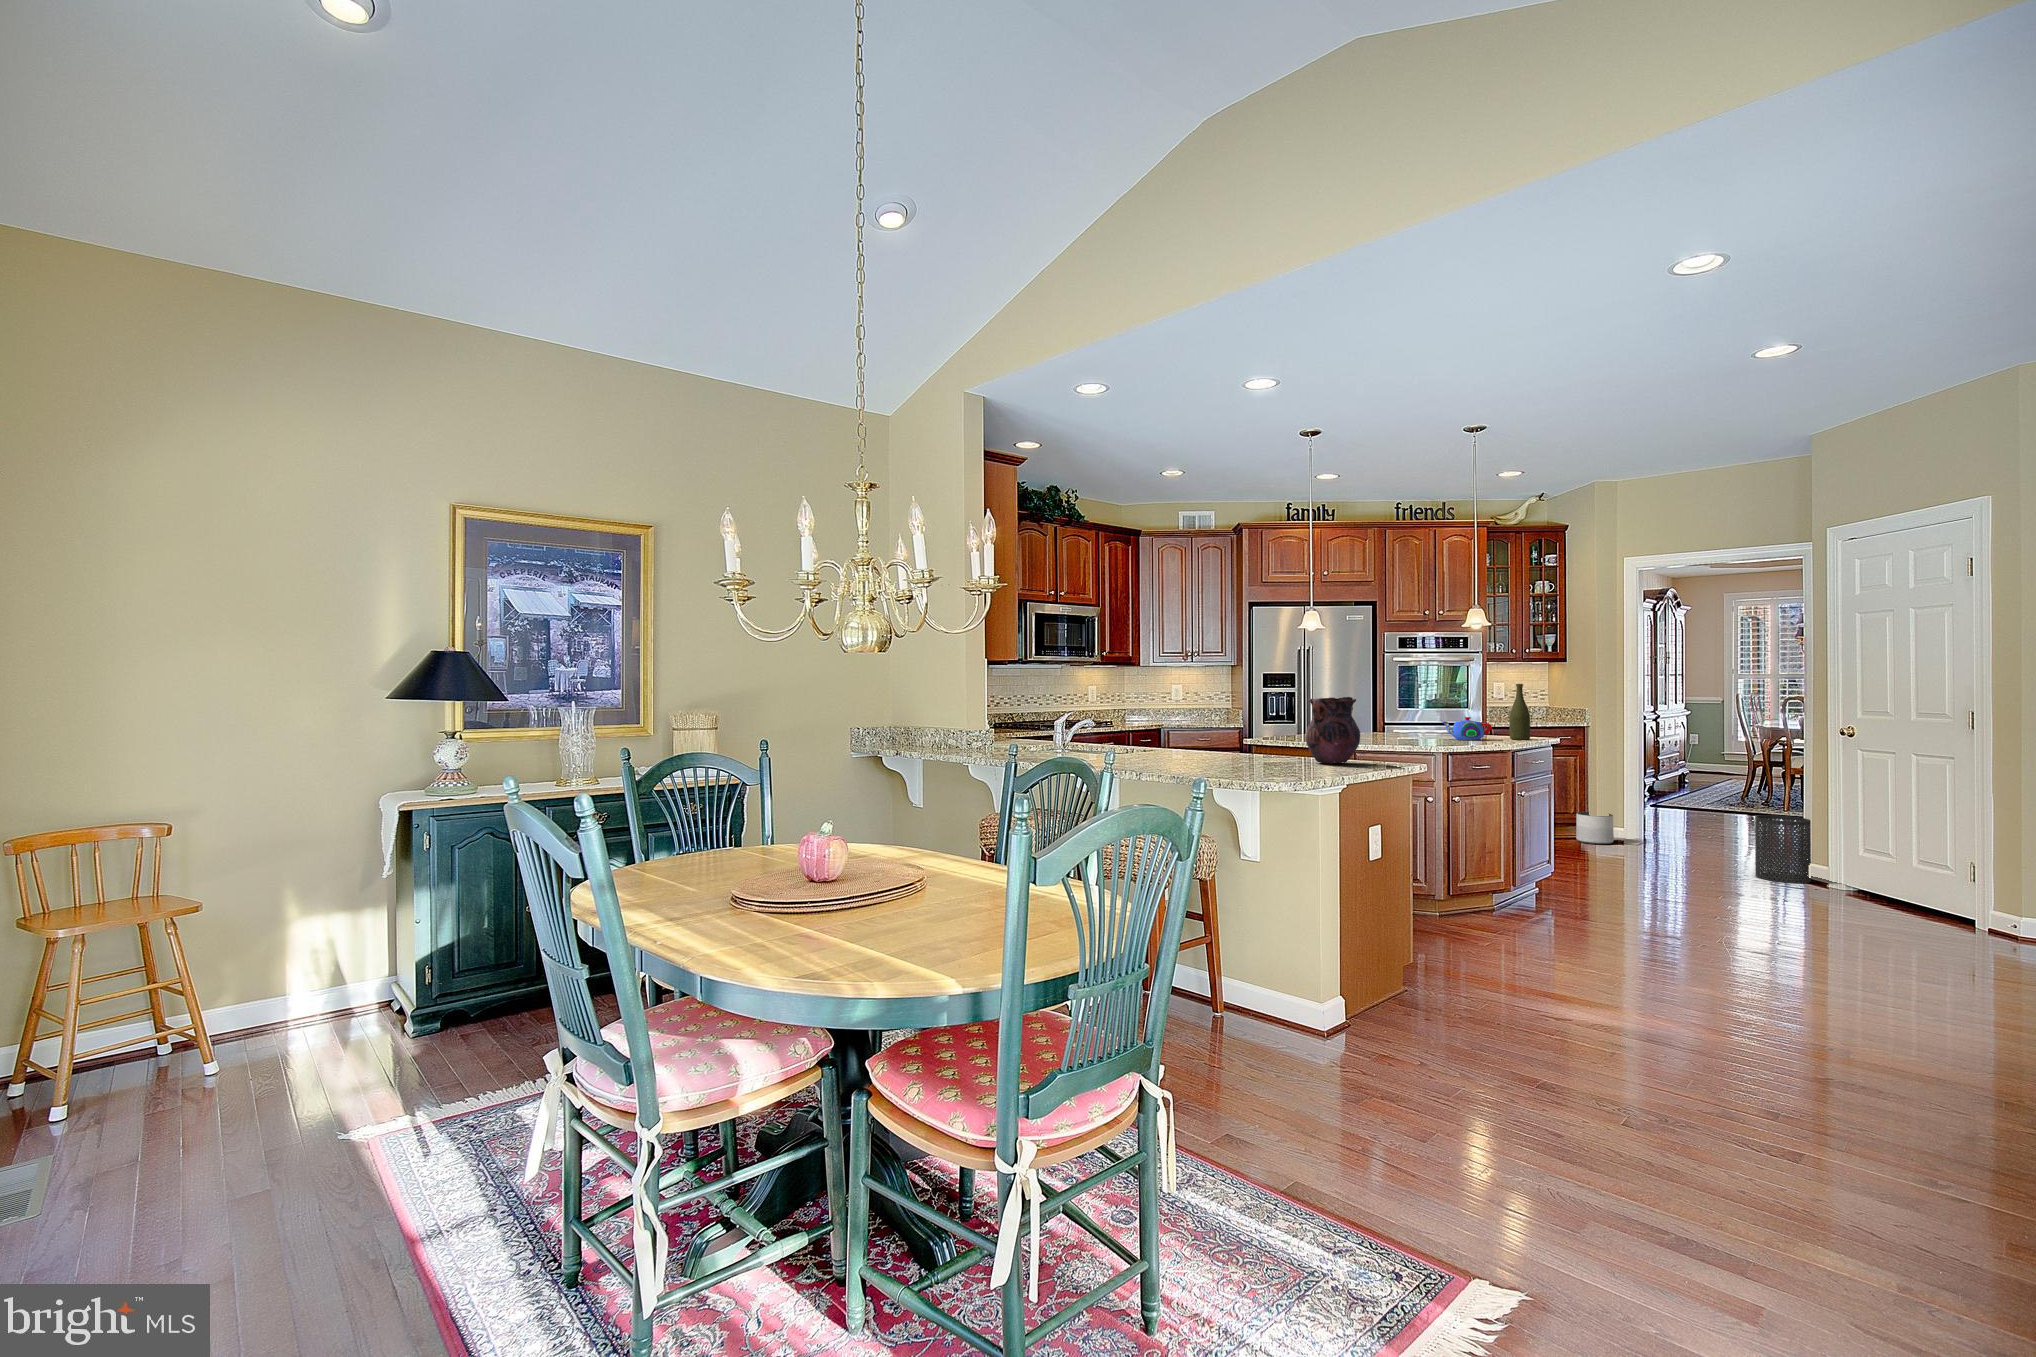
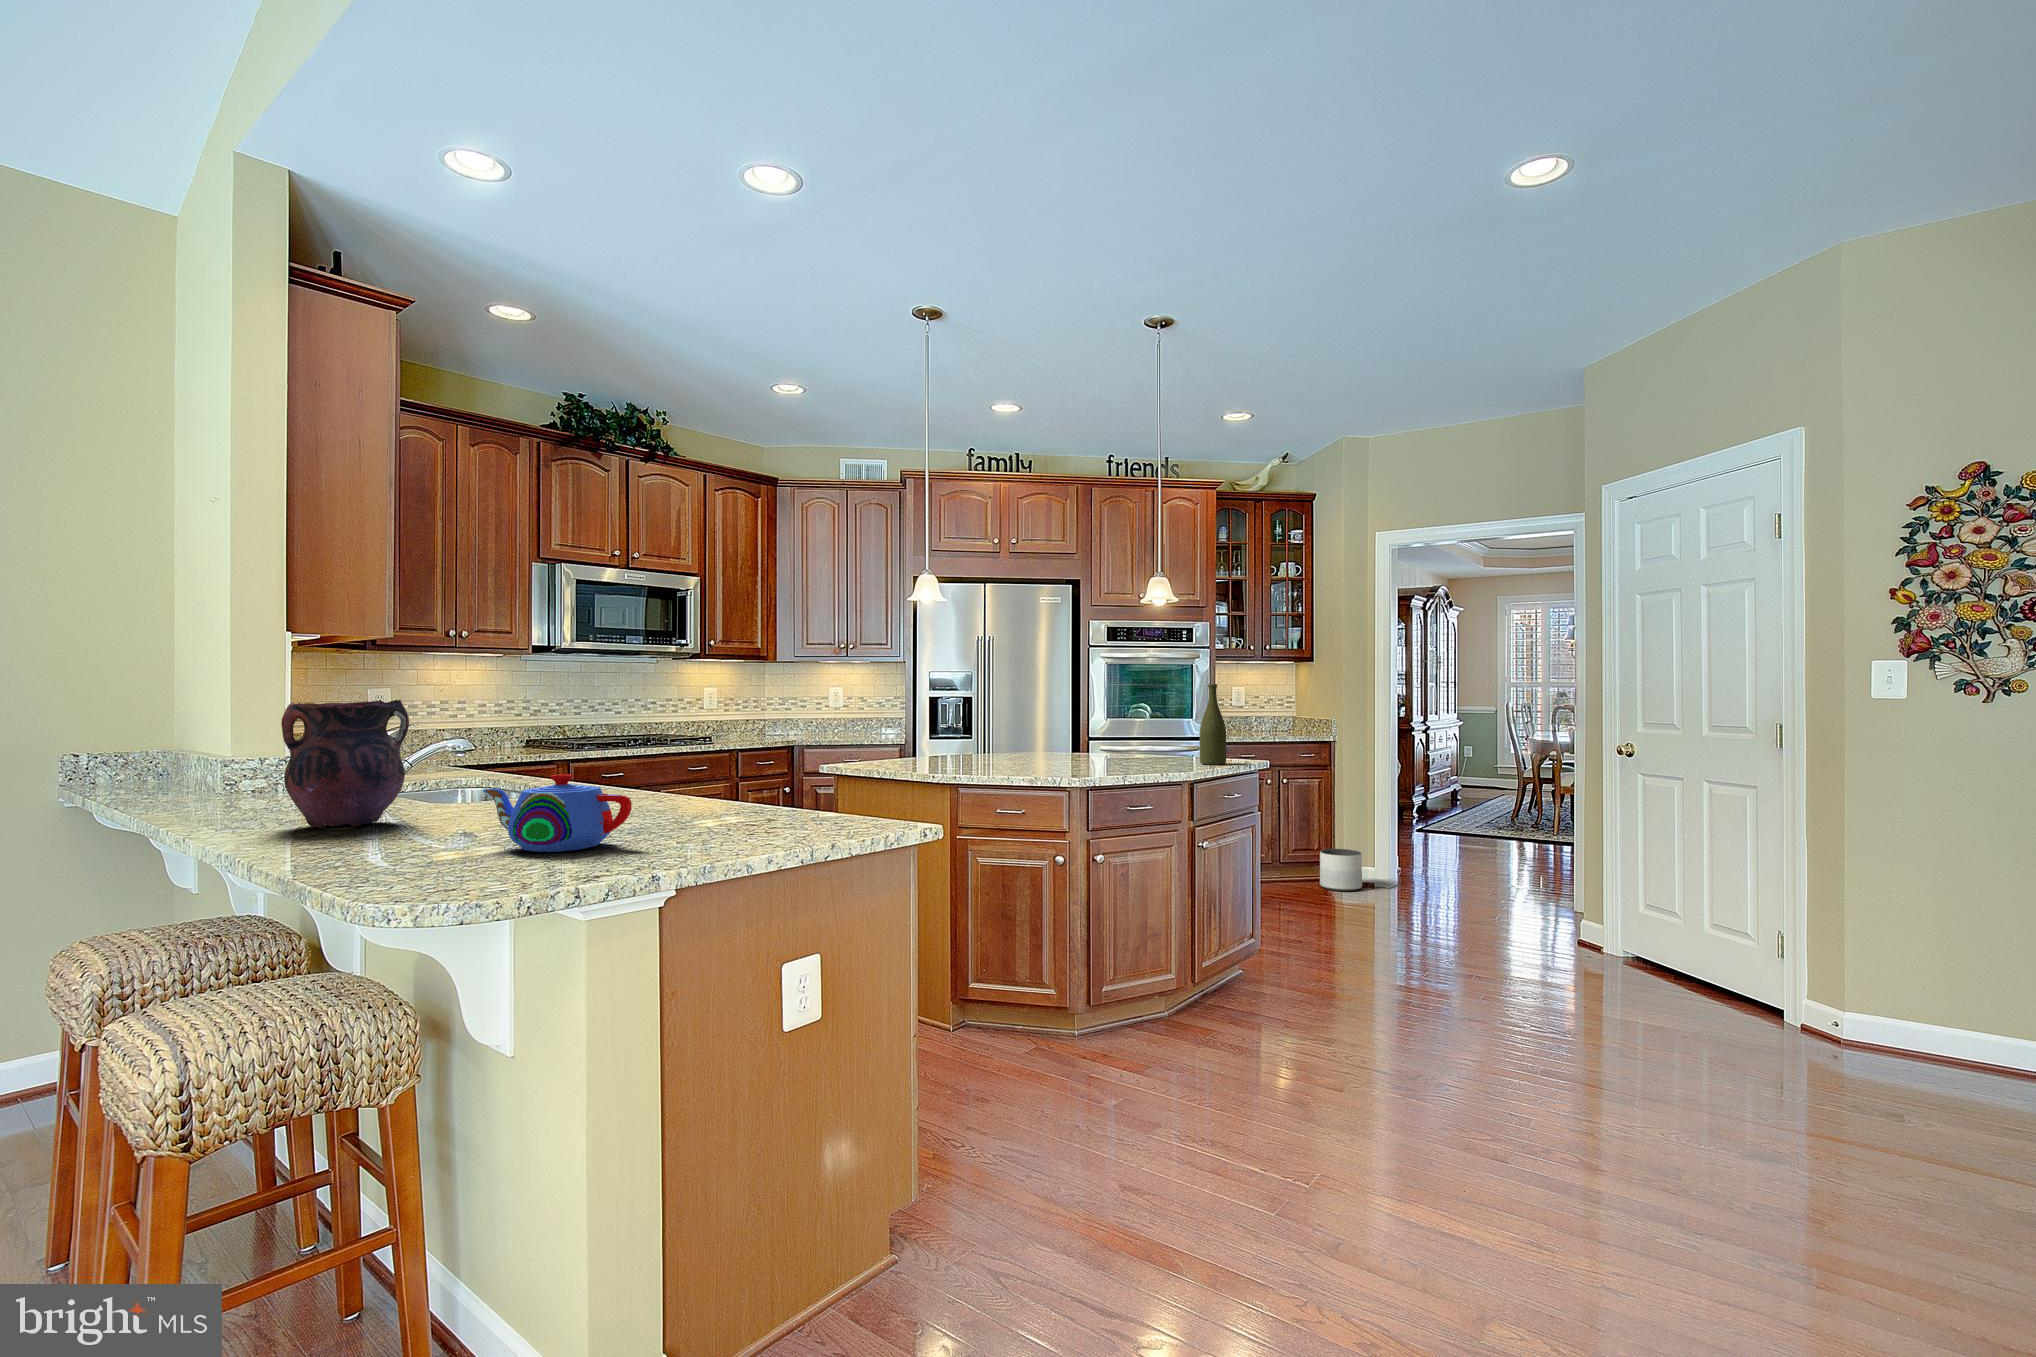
vase: present [1305,697,1360,764] -> present [281,700,409,828]
teapot: present [1442,717,1491,740] -> present [483,774,632,852]
trash can: present [1755,815,1811,883] -> none [1518,857,1582,948]

